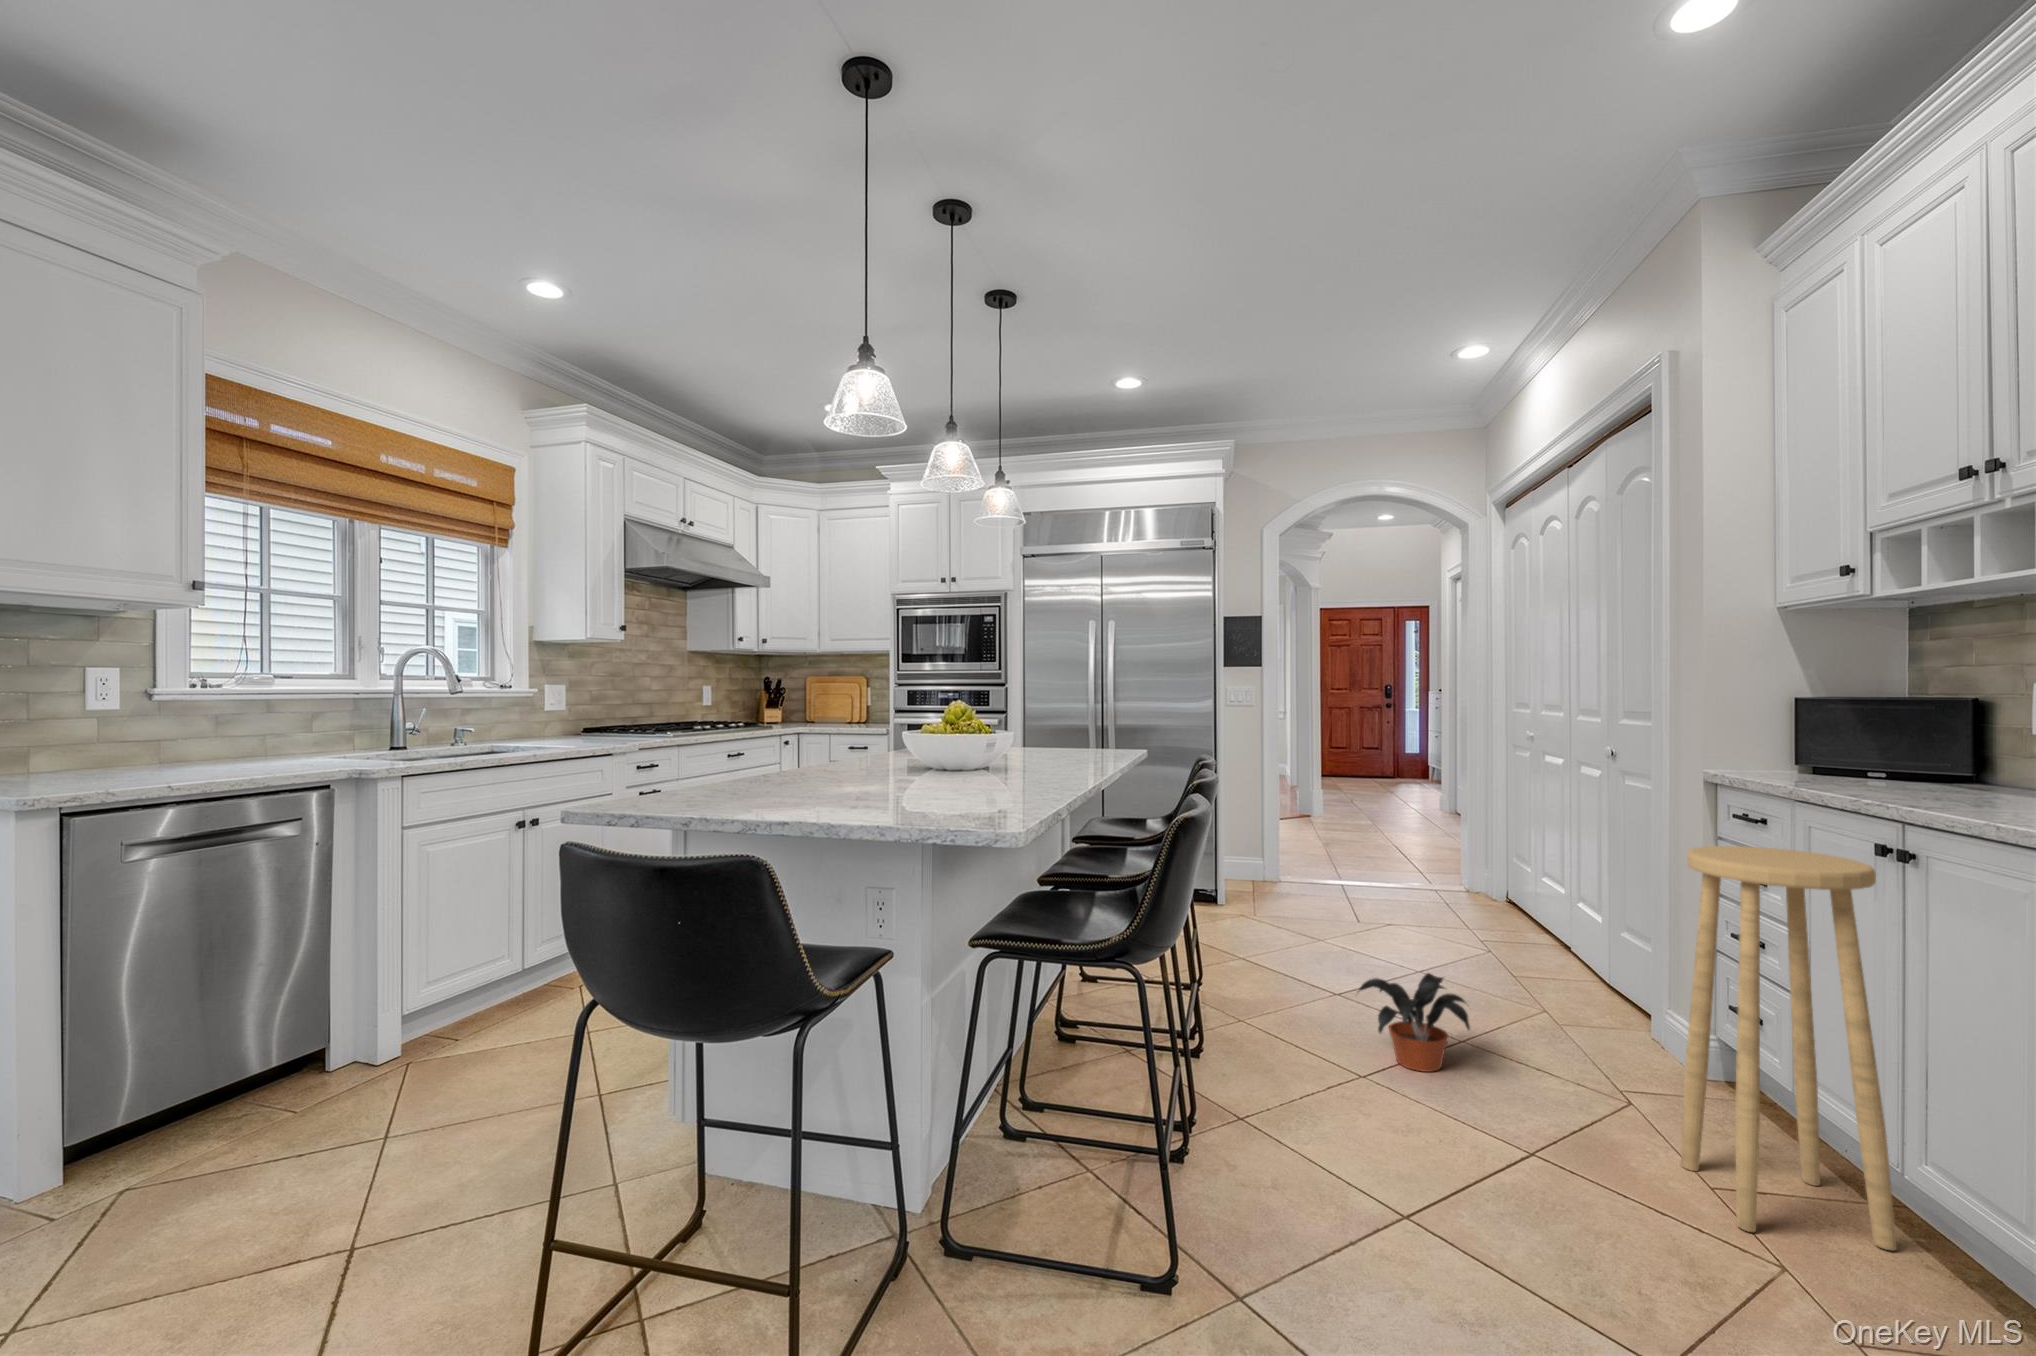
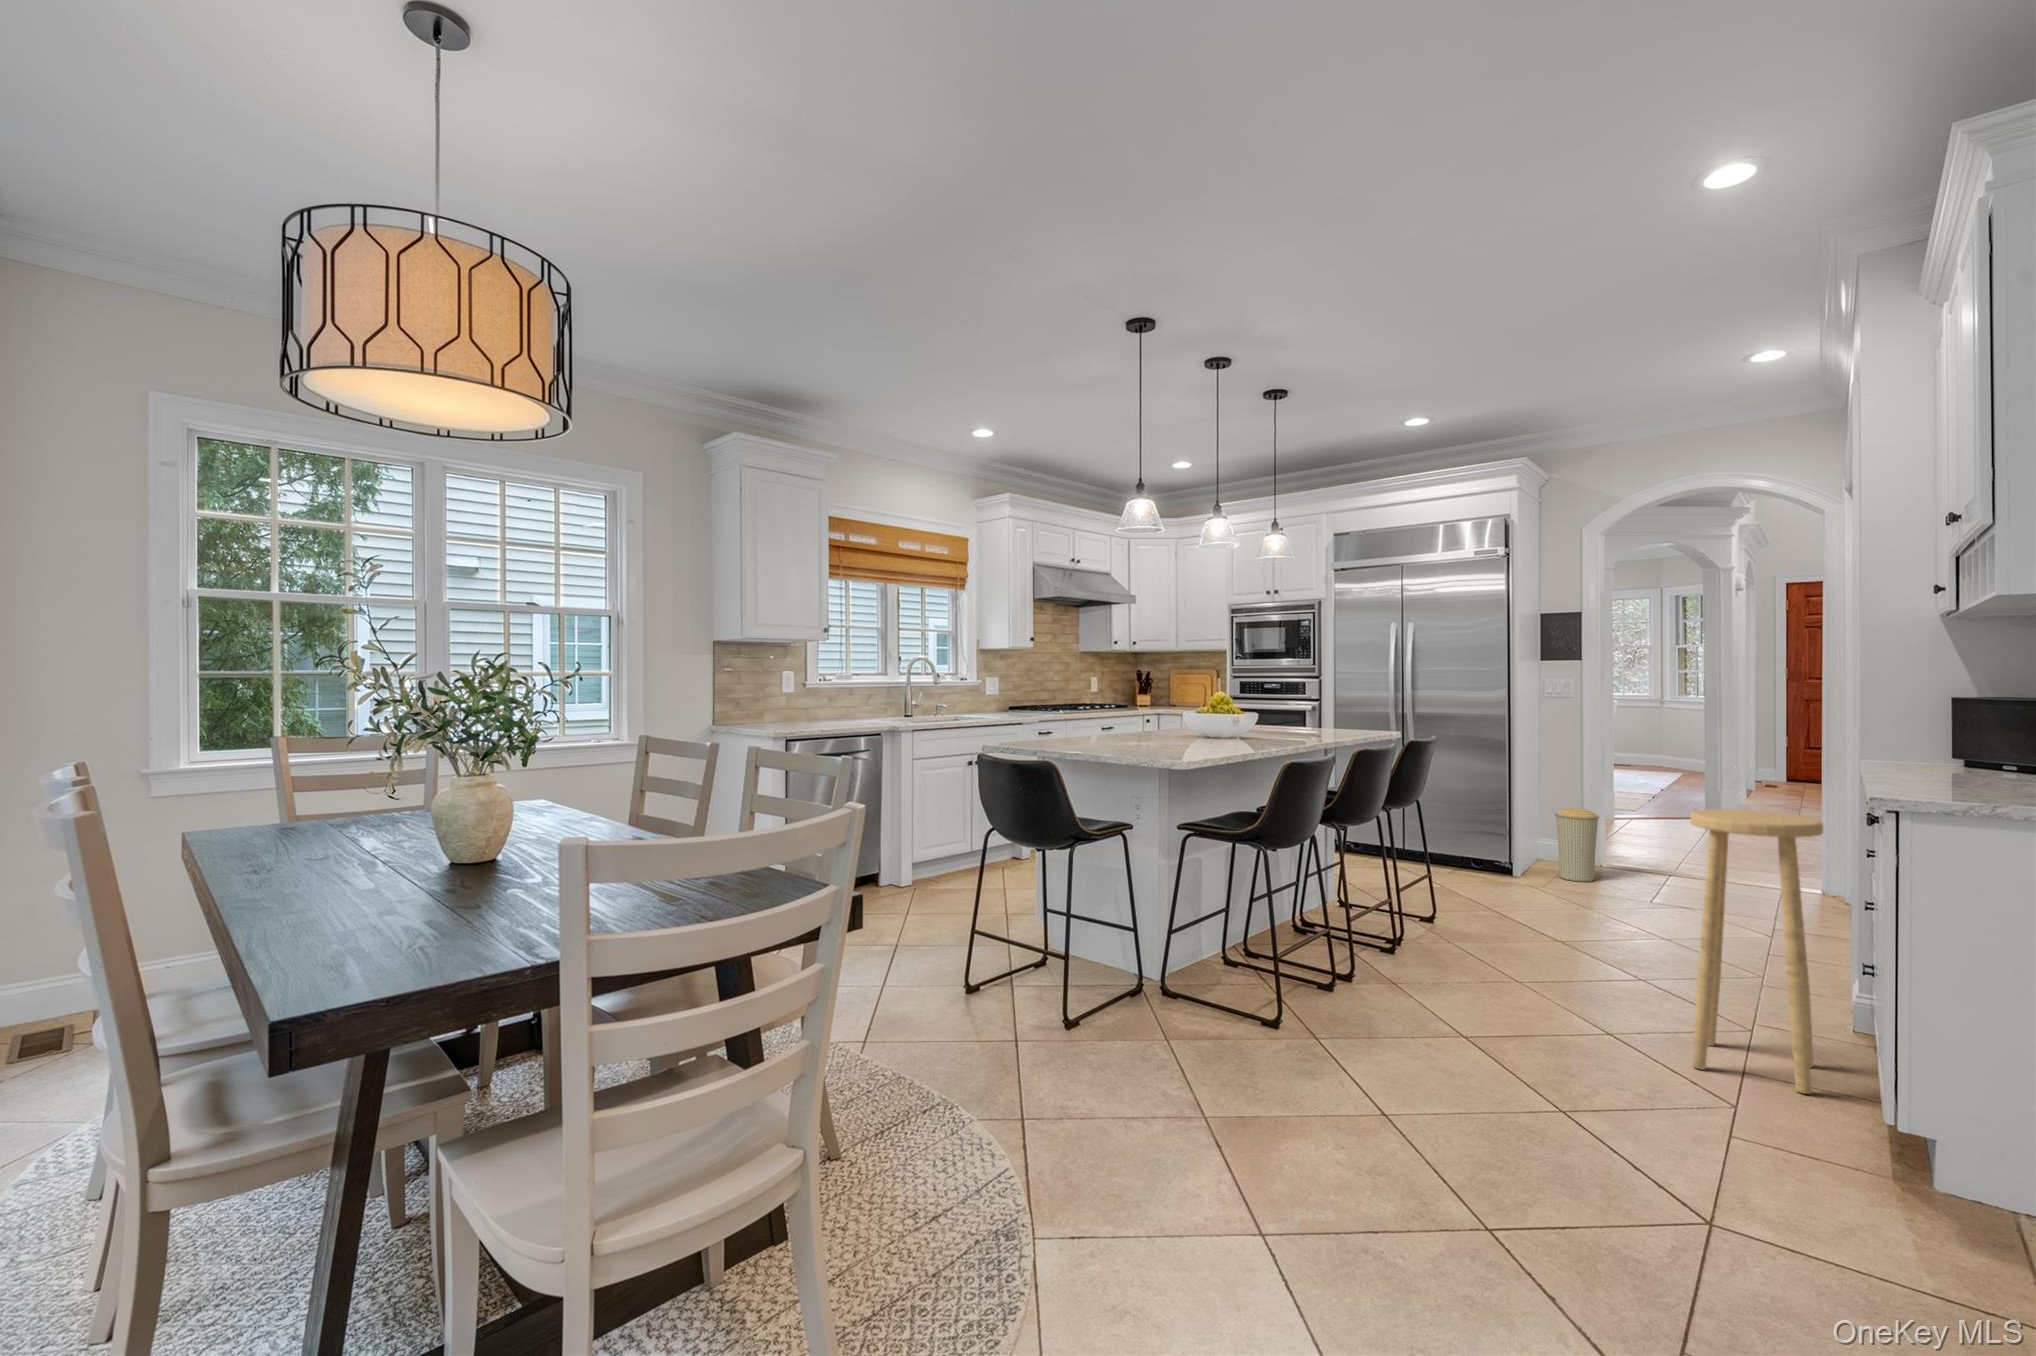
trash can: none [1260,825,1304,907] -> present [1555,808,1599,882]
potted plant: present [1359,973,1470,1072] -> none [1515,908,1608,979]

